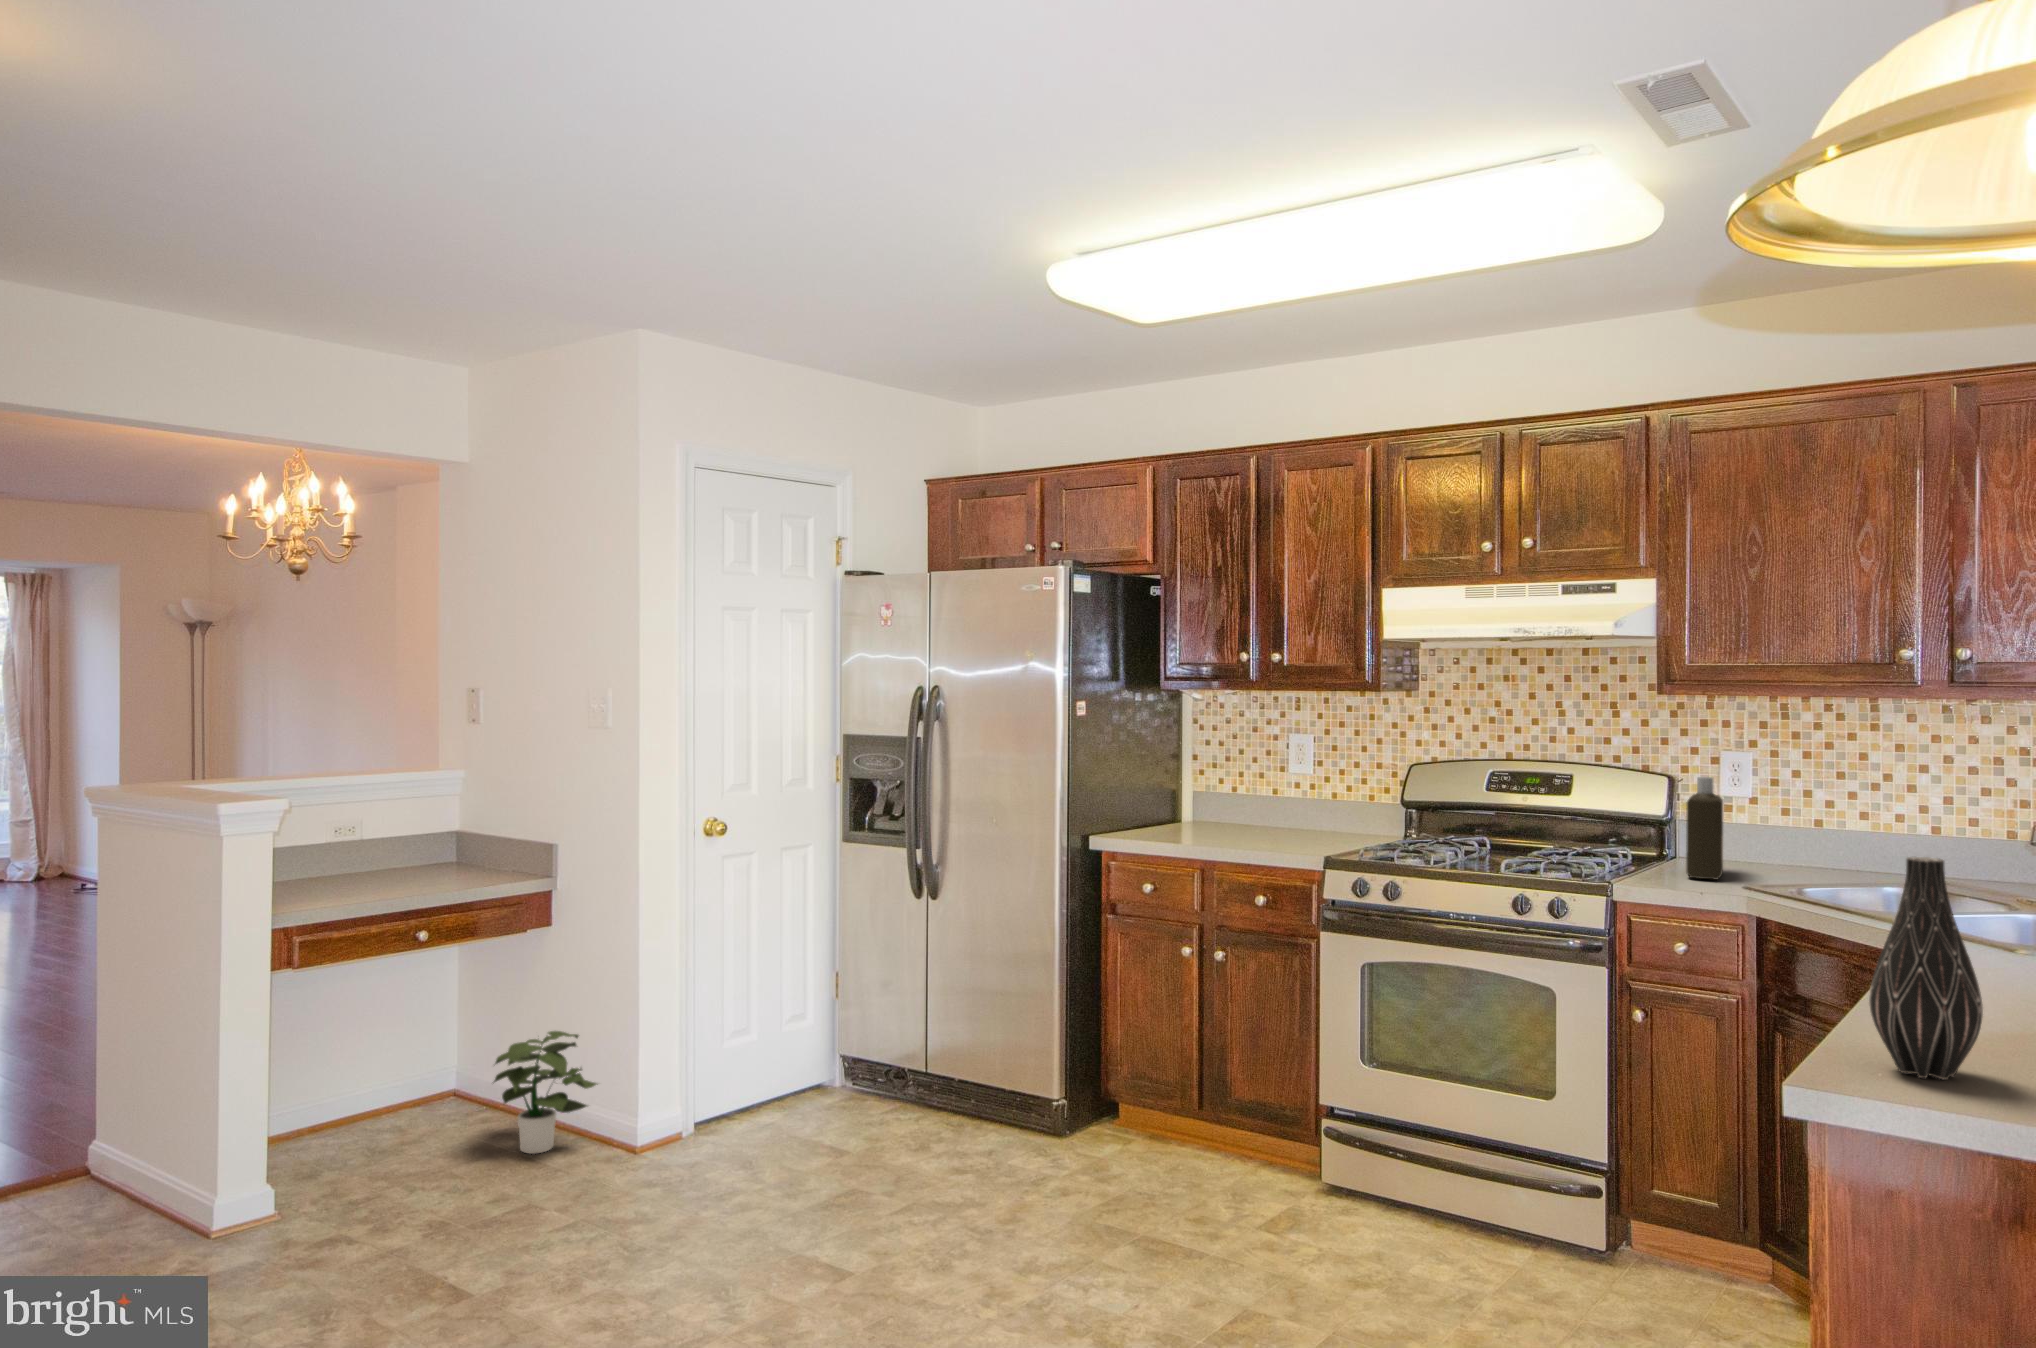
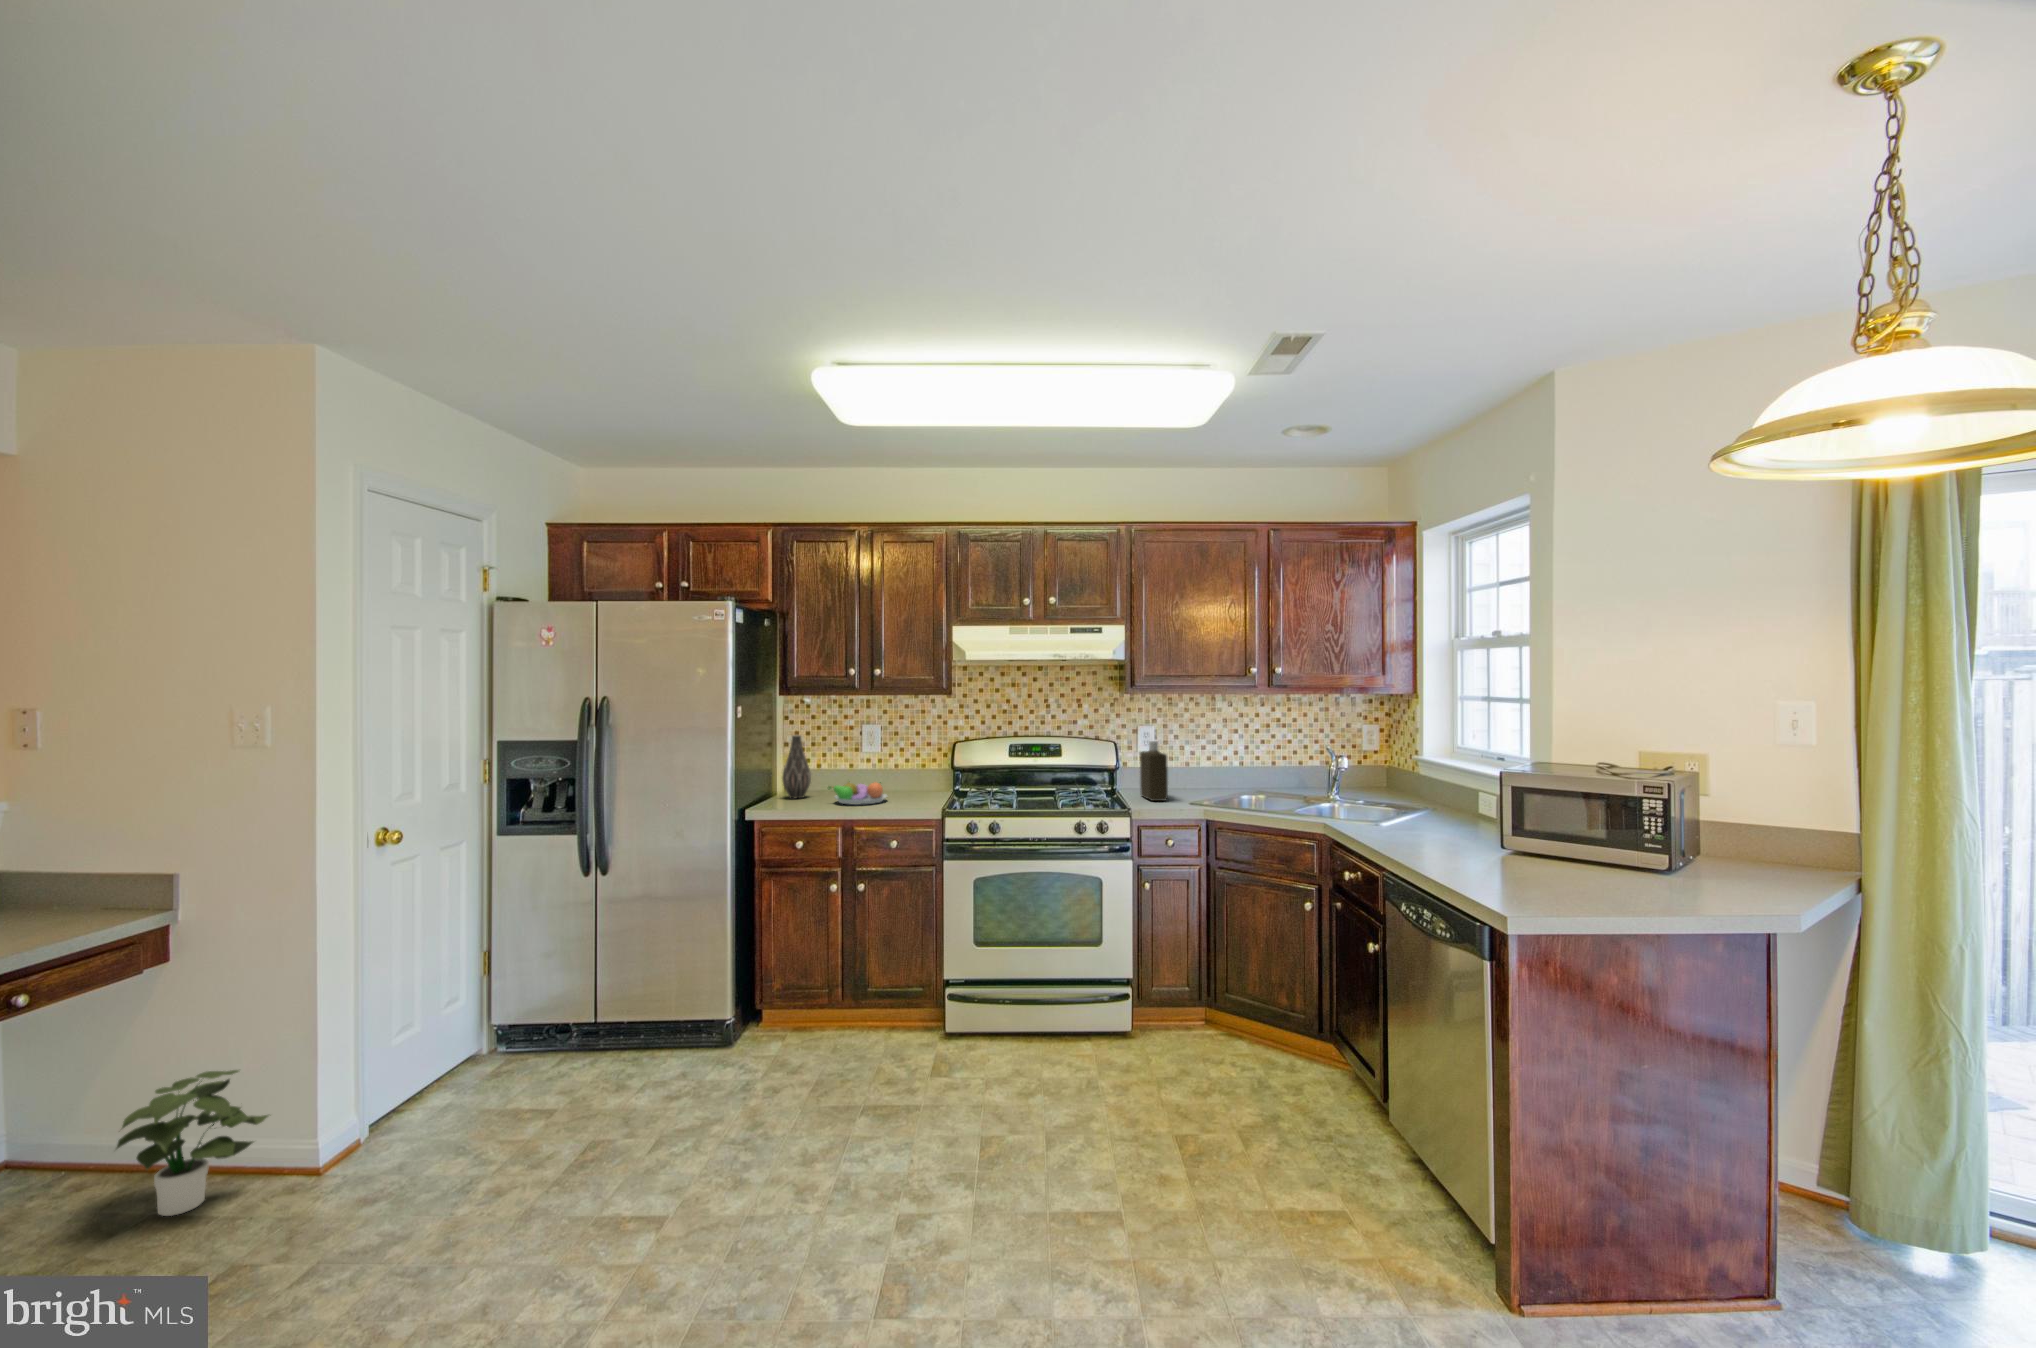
fruit bowl: none [1205,808,1288,843] -> present [829,782,887,805]
vase: present [1869,857,1983,1079] -> present [782,735,811,798]

